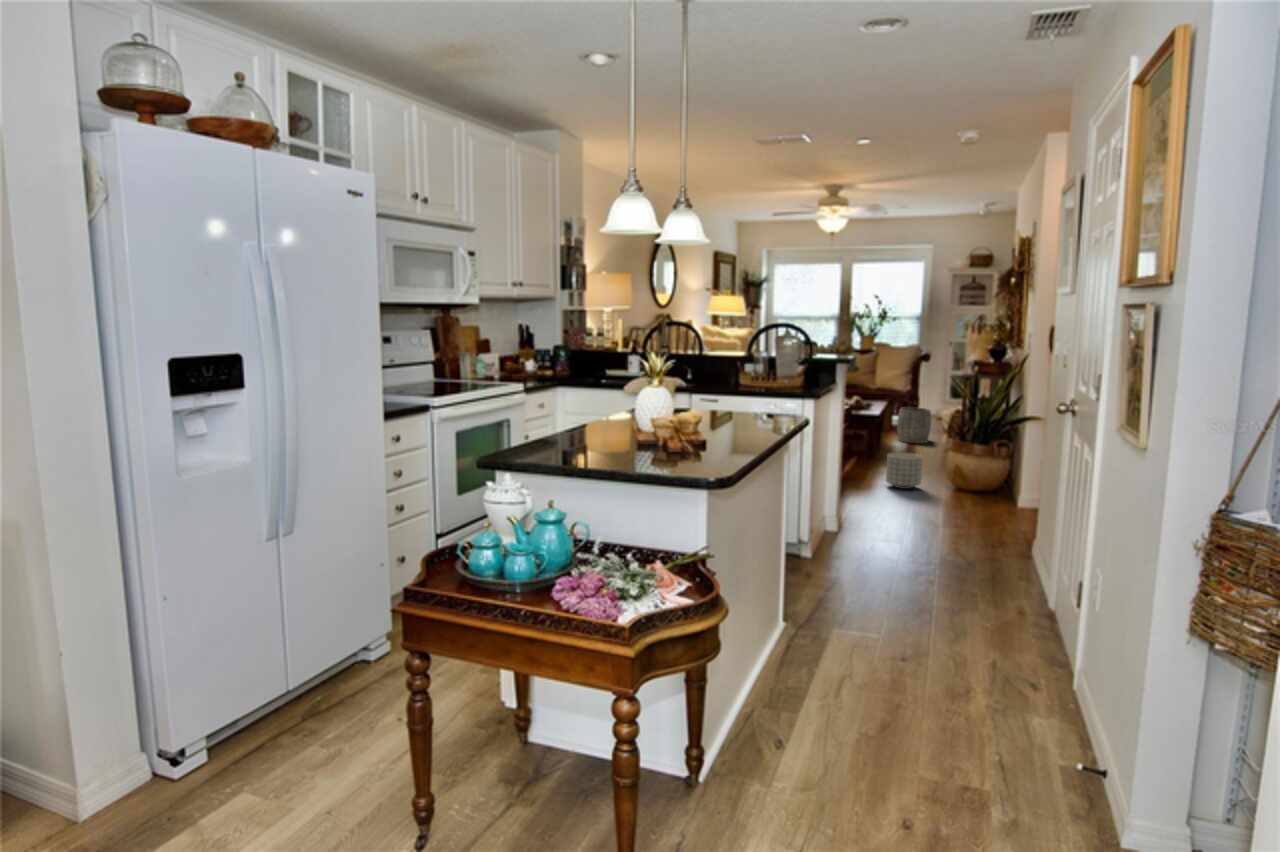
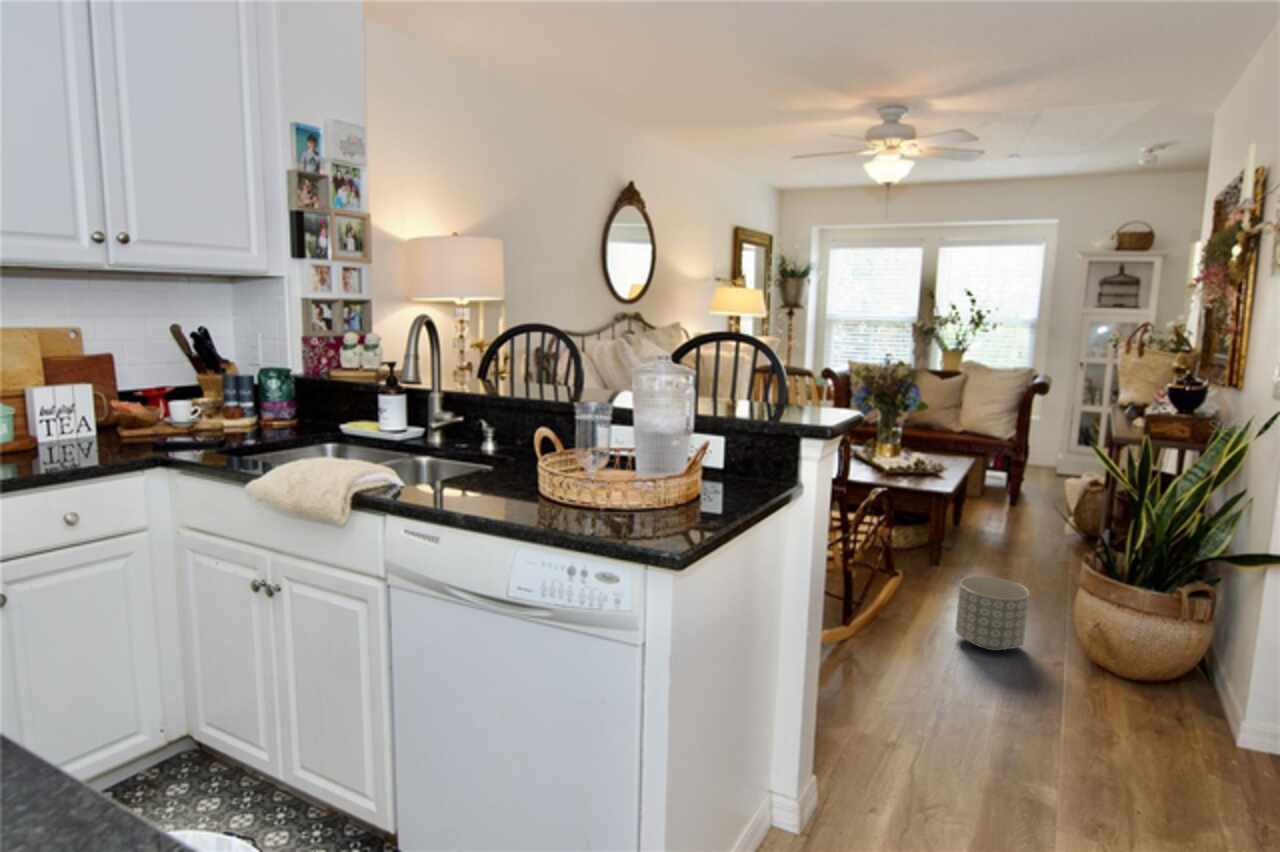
woven basket: present [897,407,931,443] -> none [991,466,1047,526]

